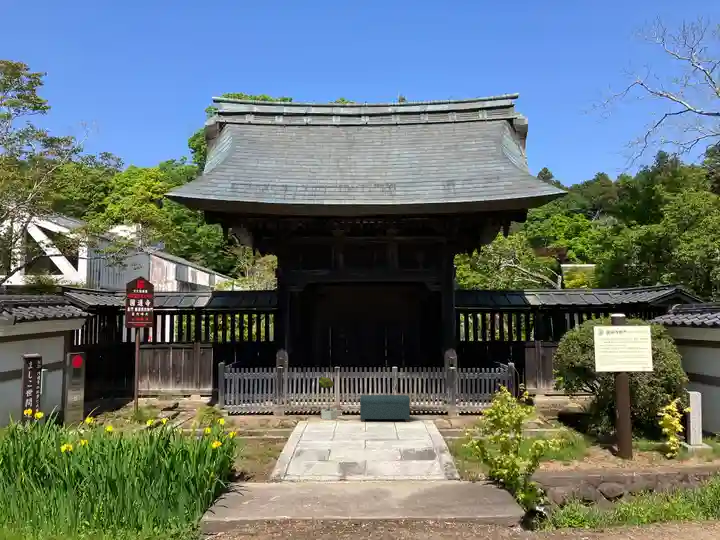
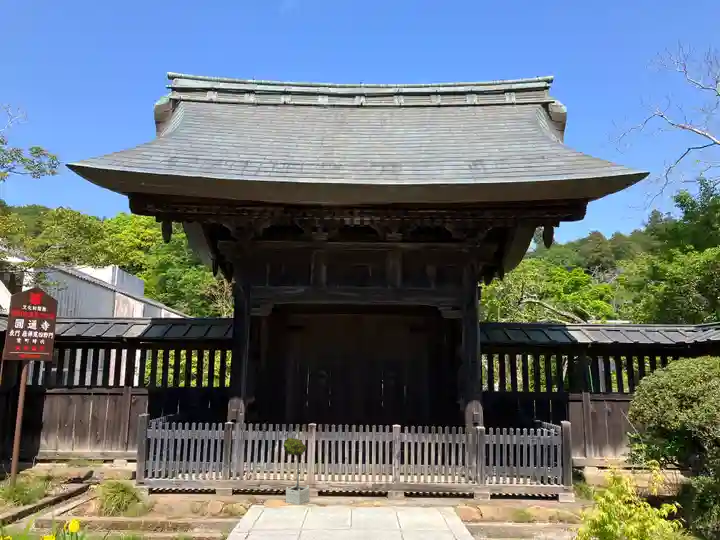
bench: present [360,395,410,422] -> none [344,467,420,511]

